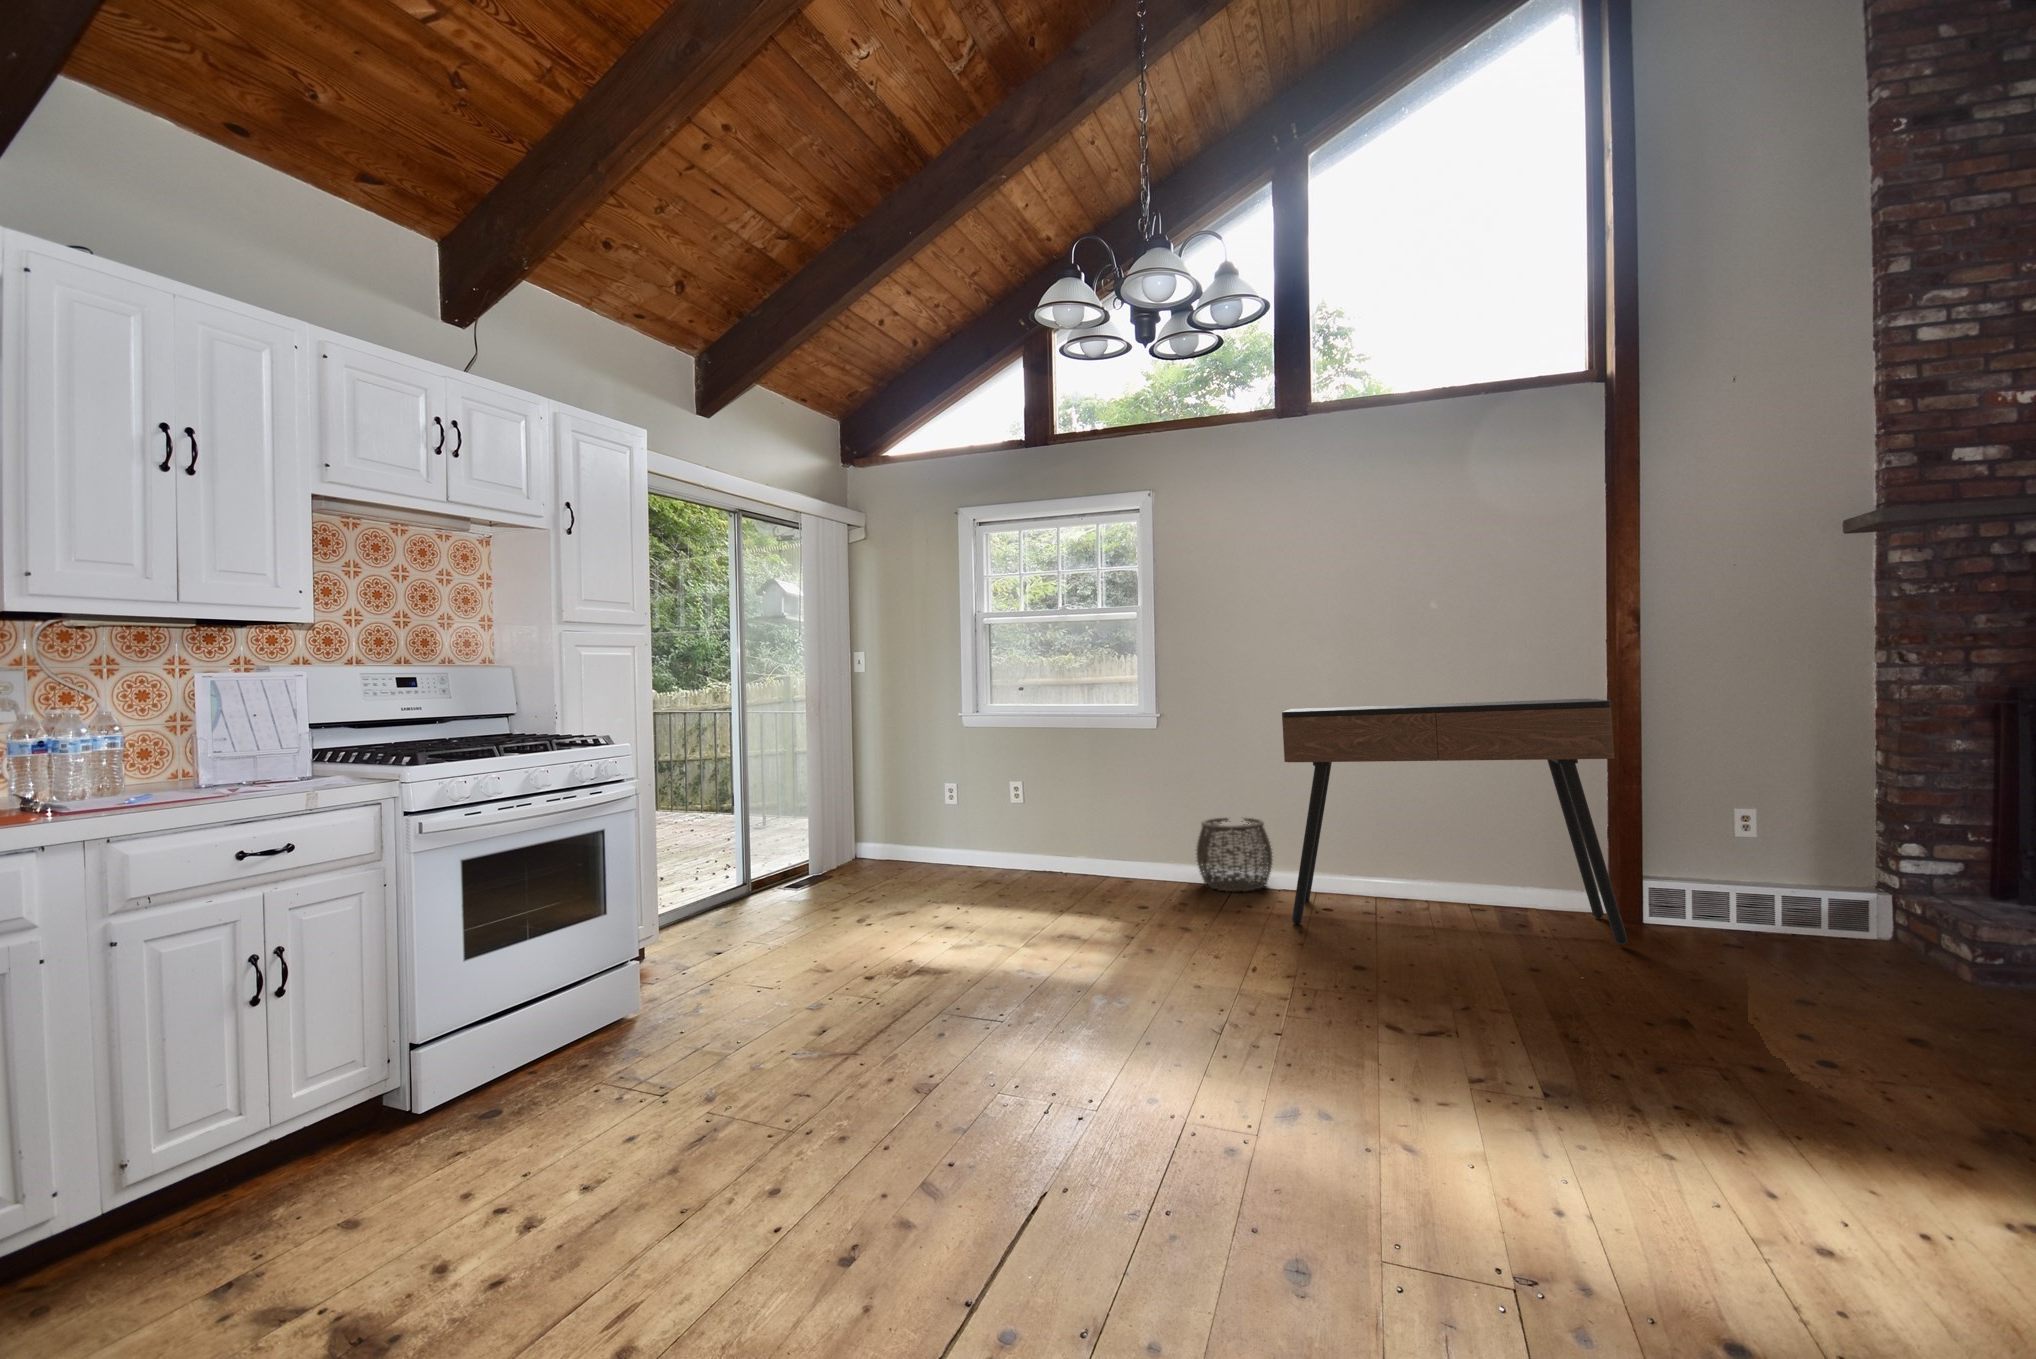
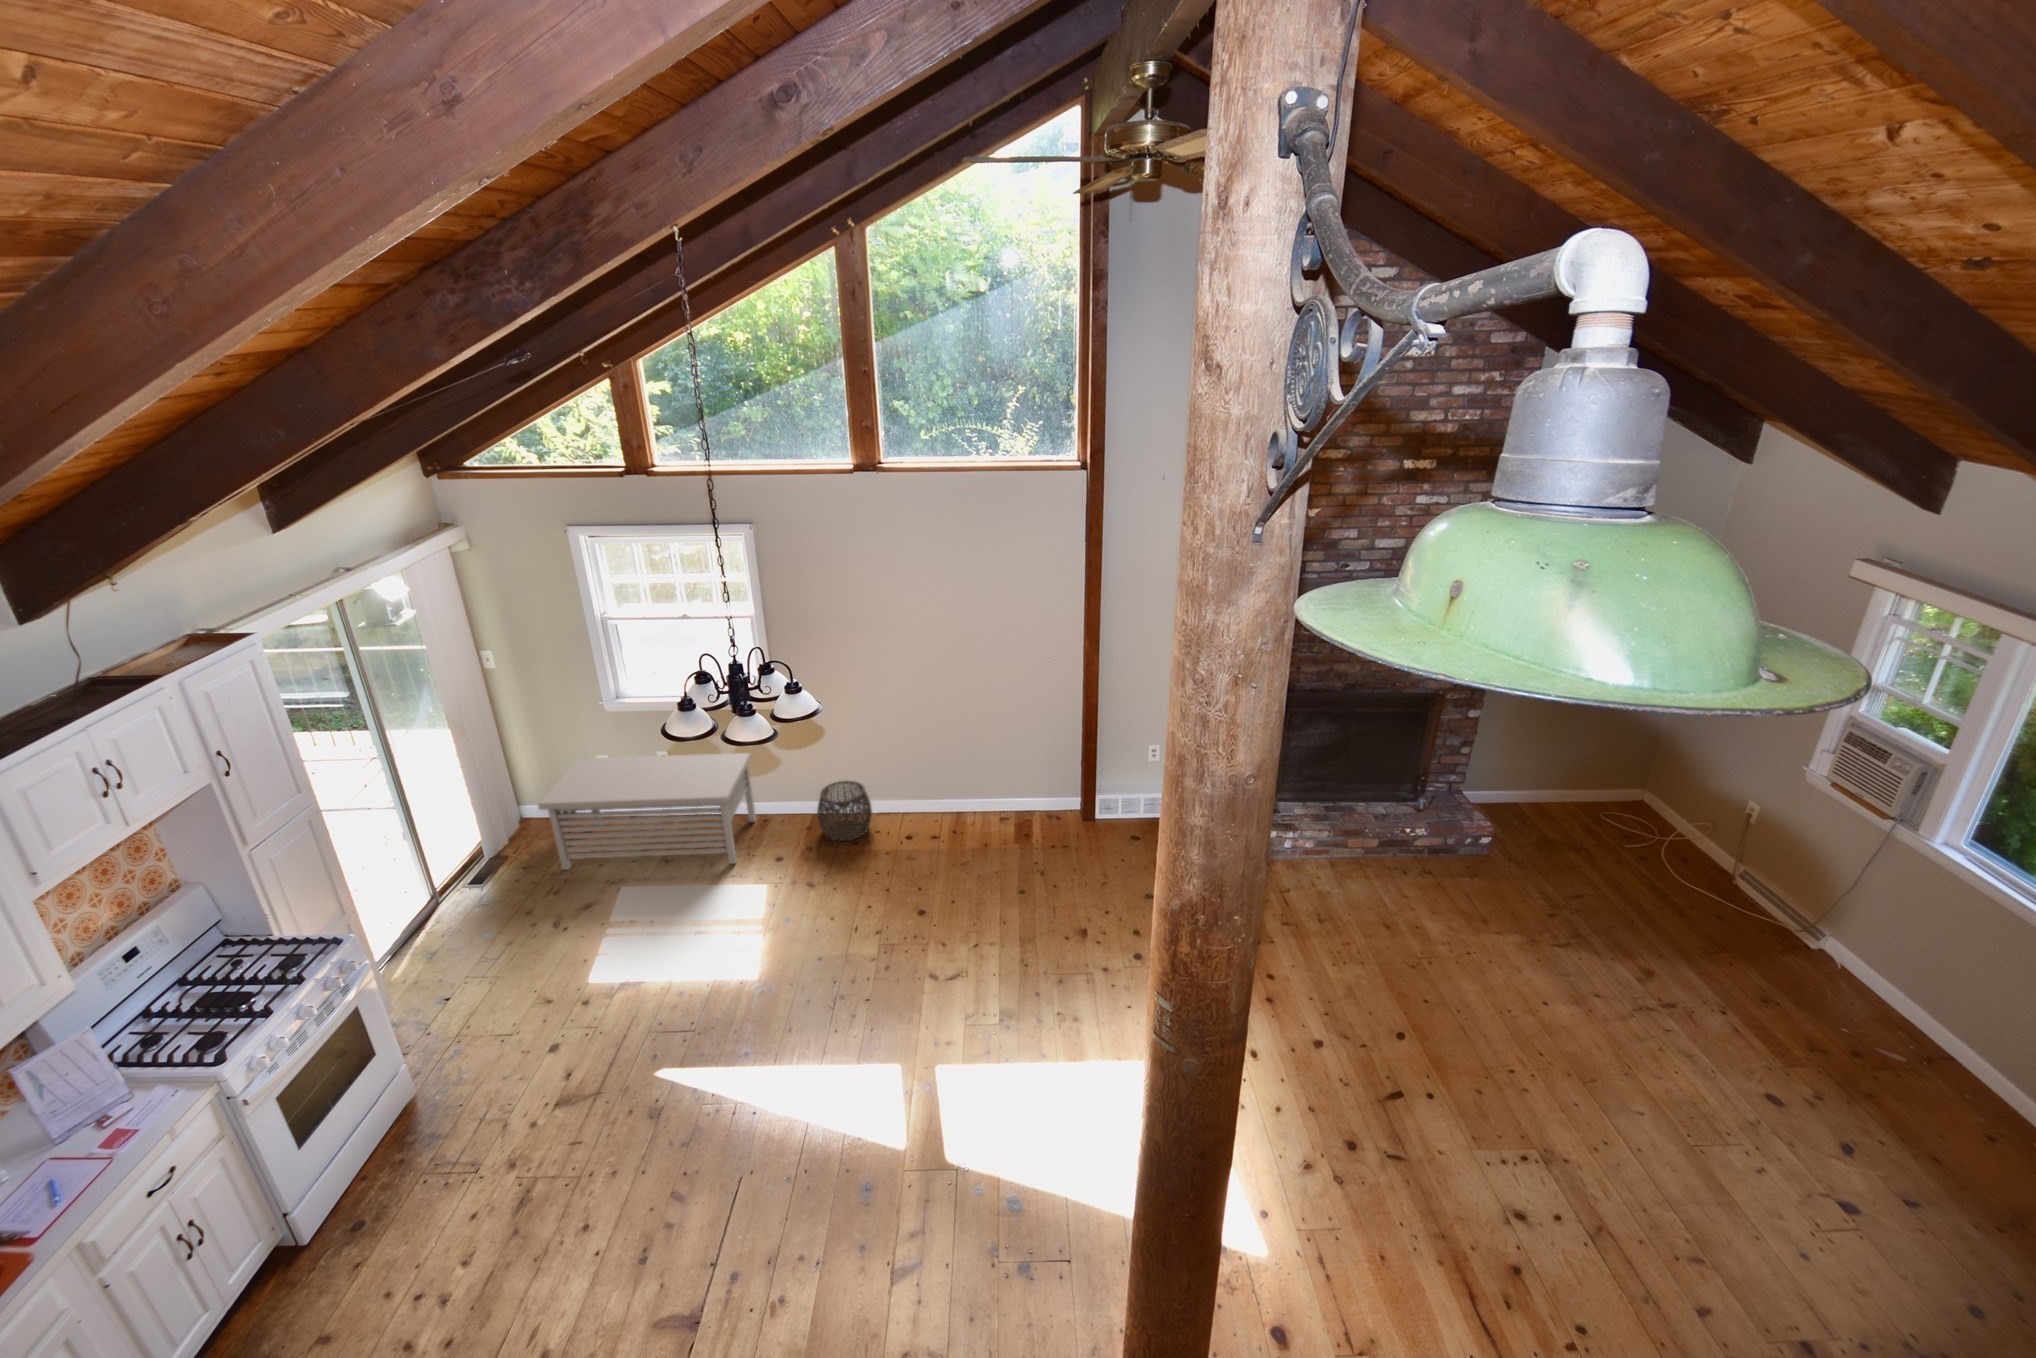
console table: present [1282,699,1628,944] -> none [871,726,1066,882]
storage bench: none [871,778,1114,896] -> present [538,753,756,870]

